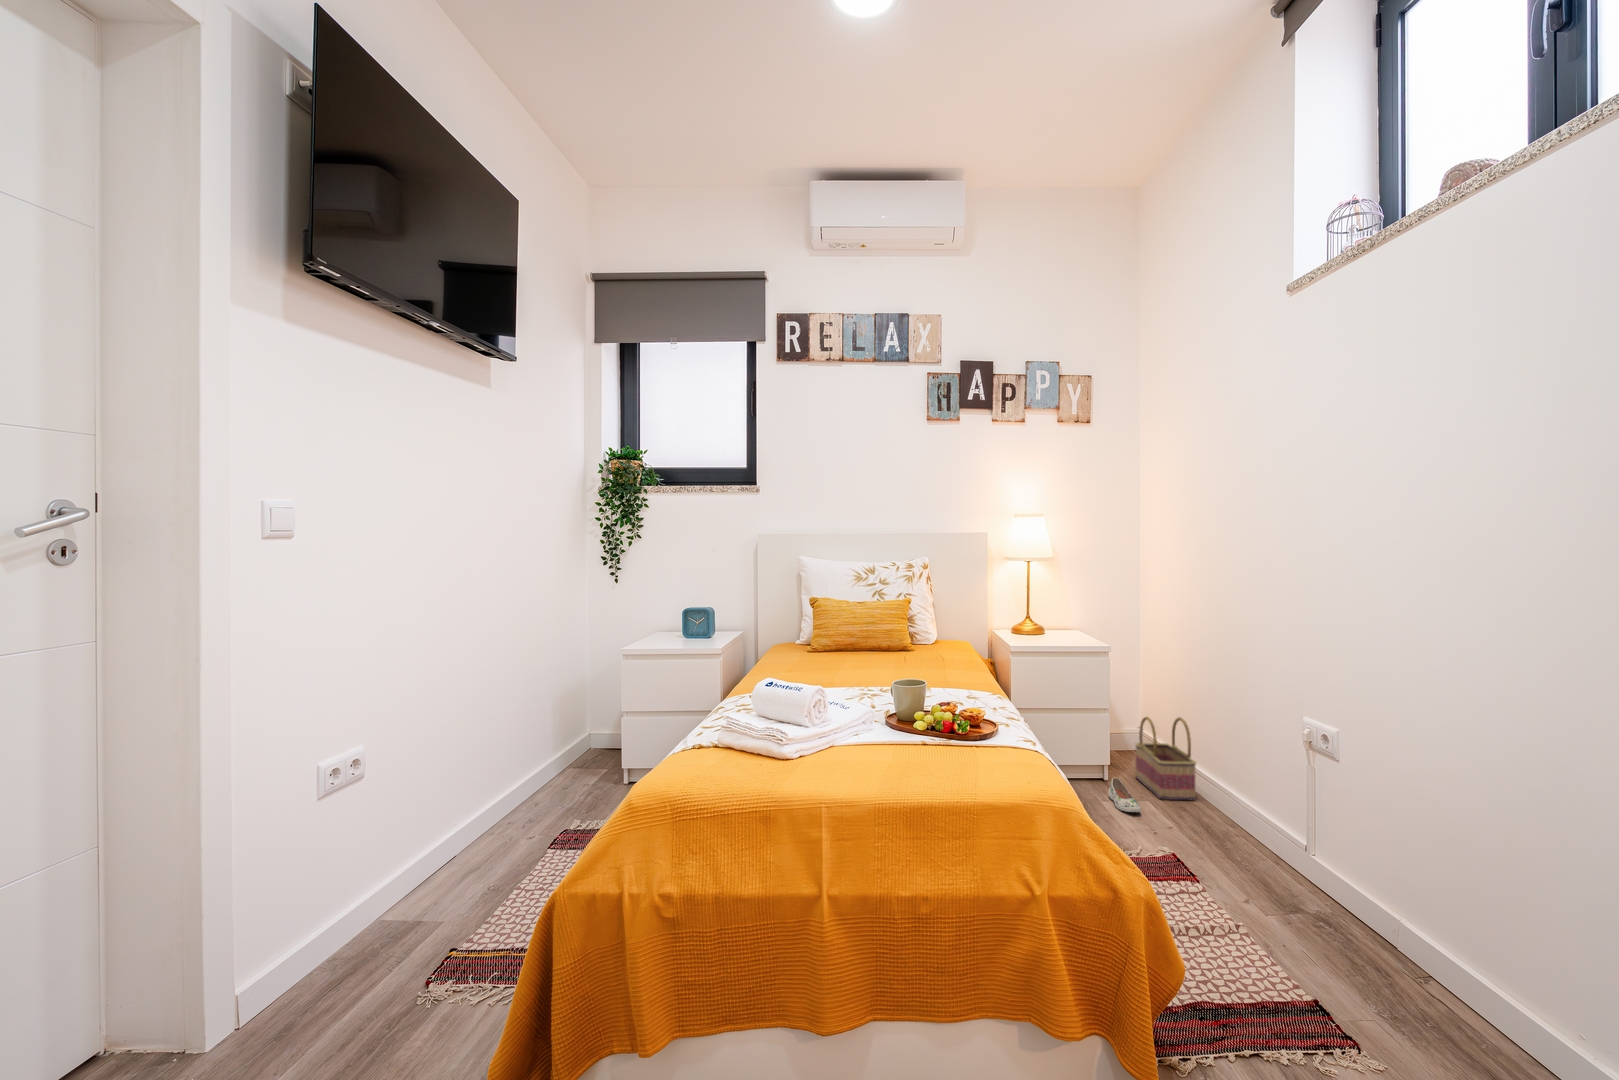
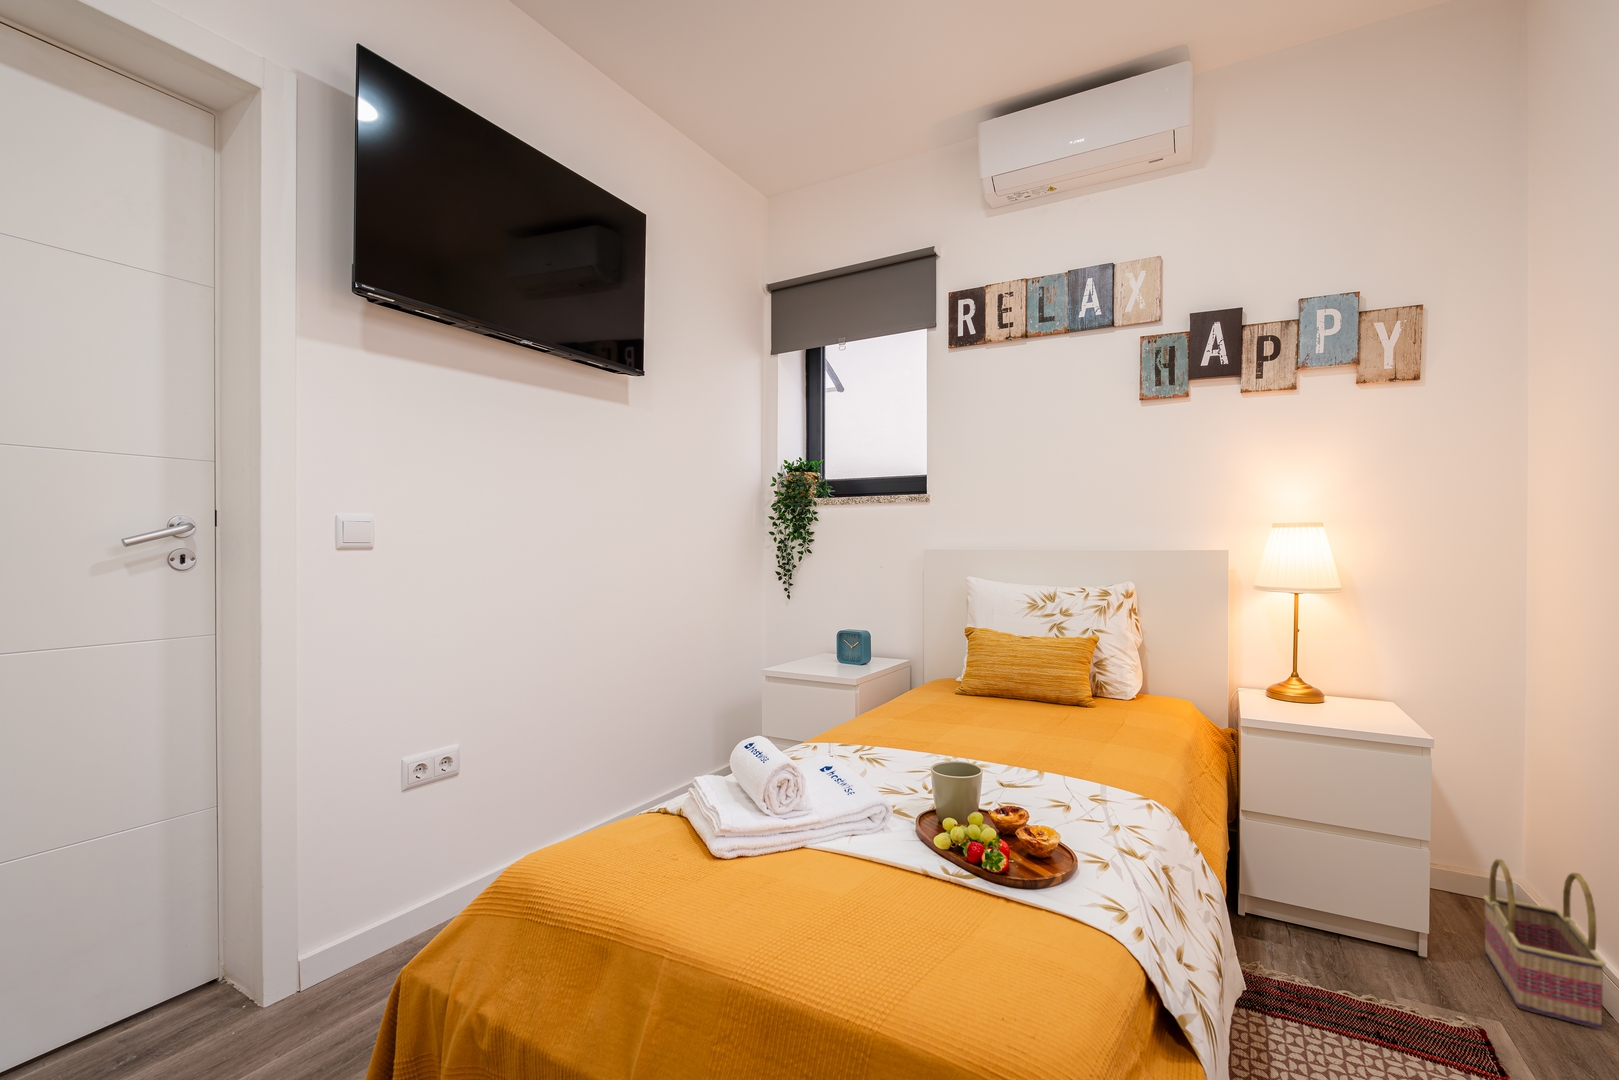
shoe: present [1108,777,1141,812] -> none [1407,949,1459,1026]

